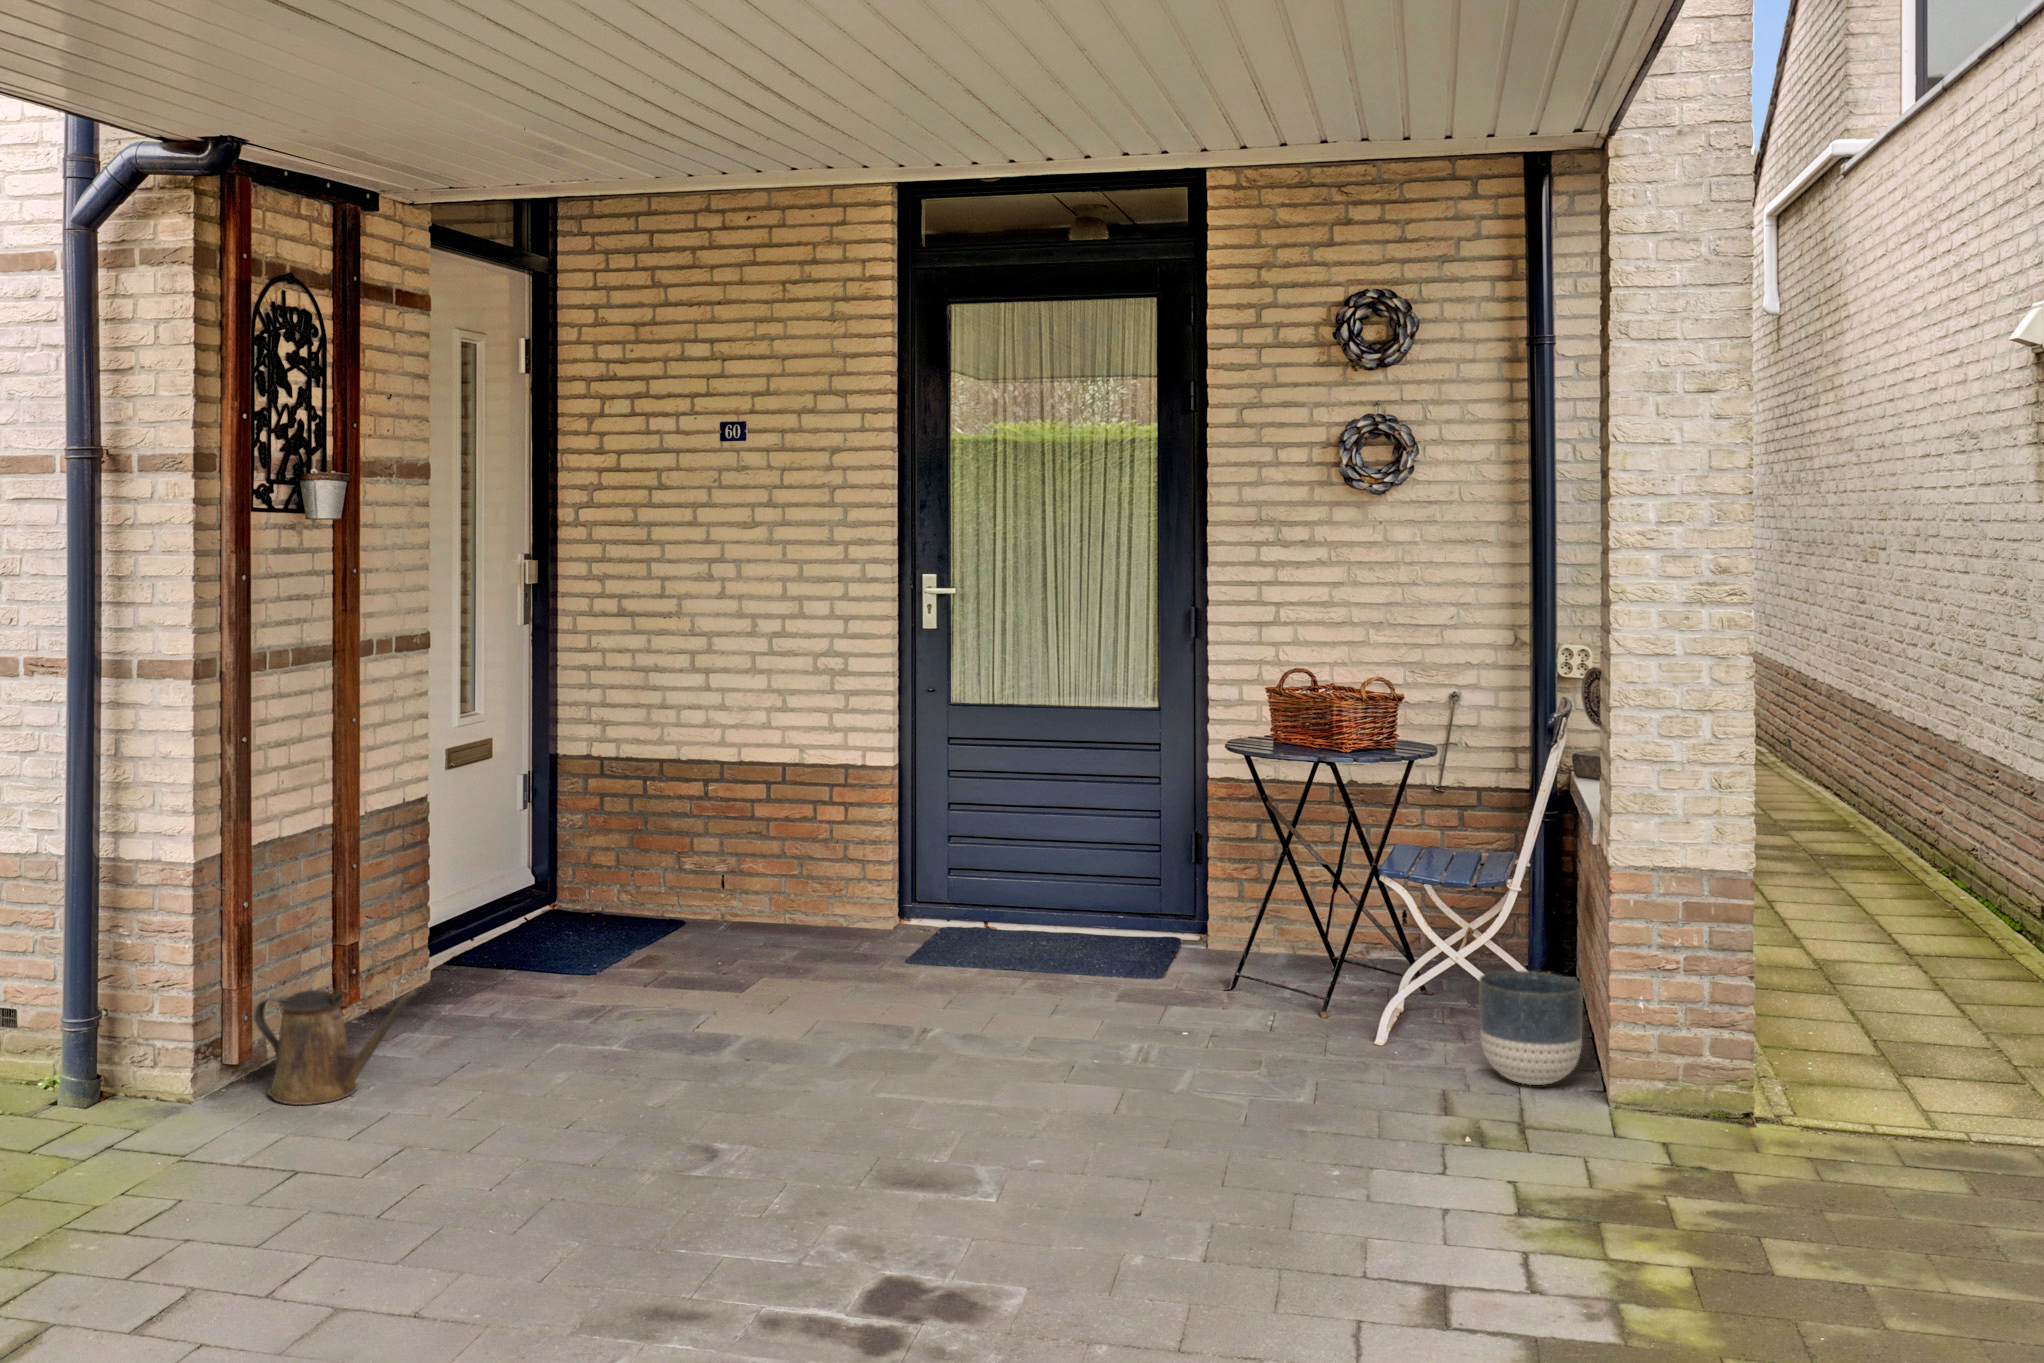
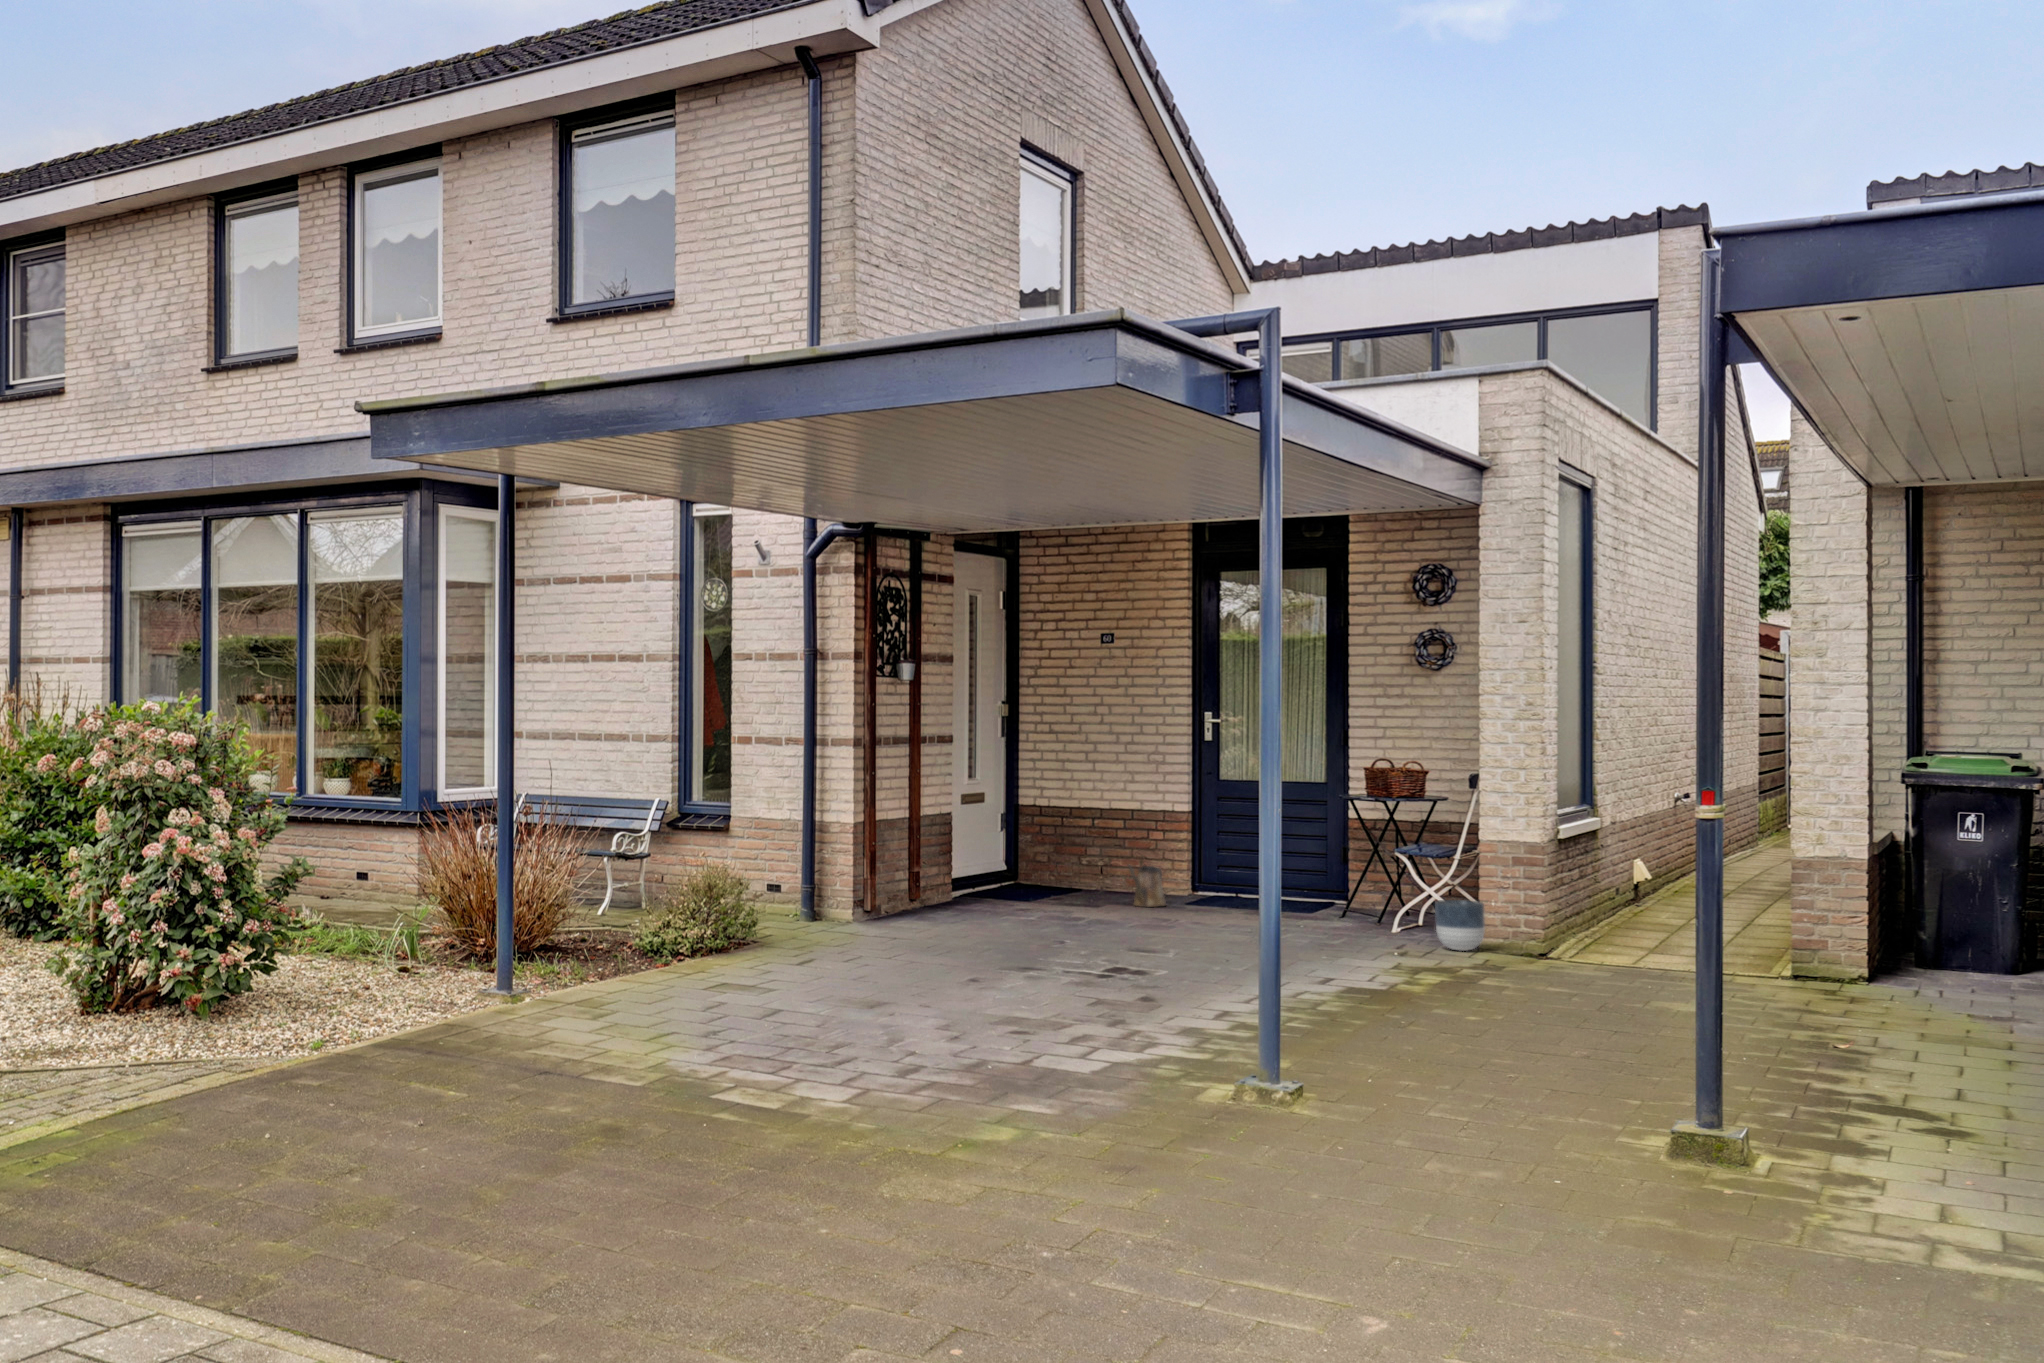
watering can: present [254,990,420,1105] -> present [1129,865,1166,907]

